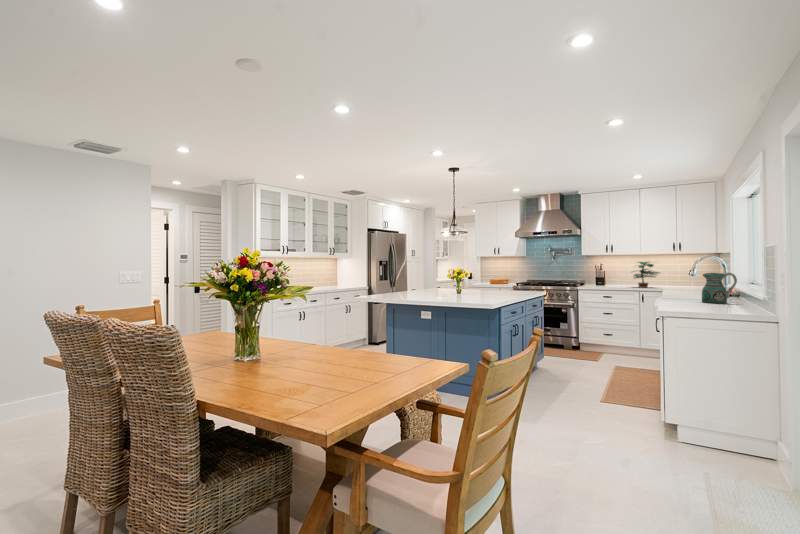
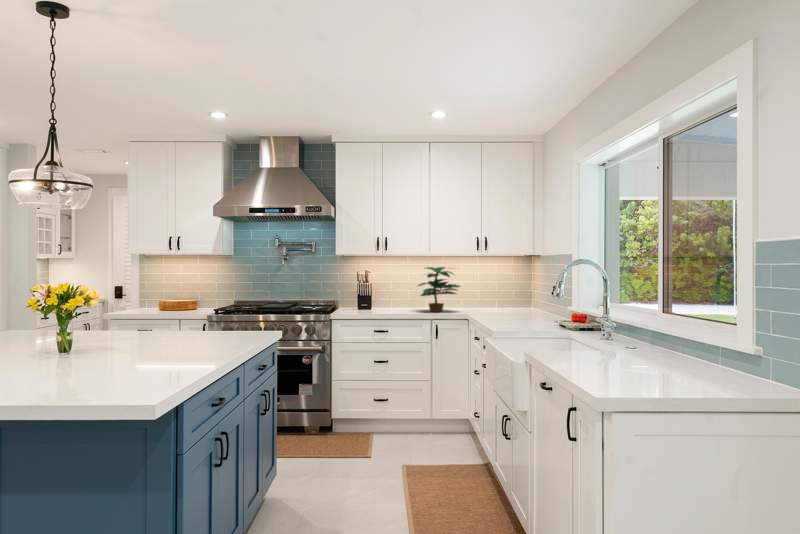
ceramic pitcher: present [702,273,737,303] -> none [675,308,752,386]

